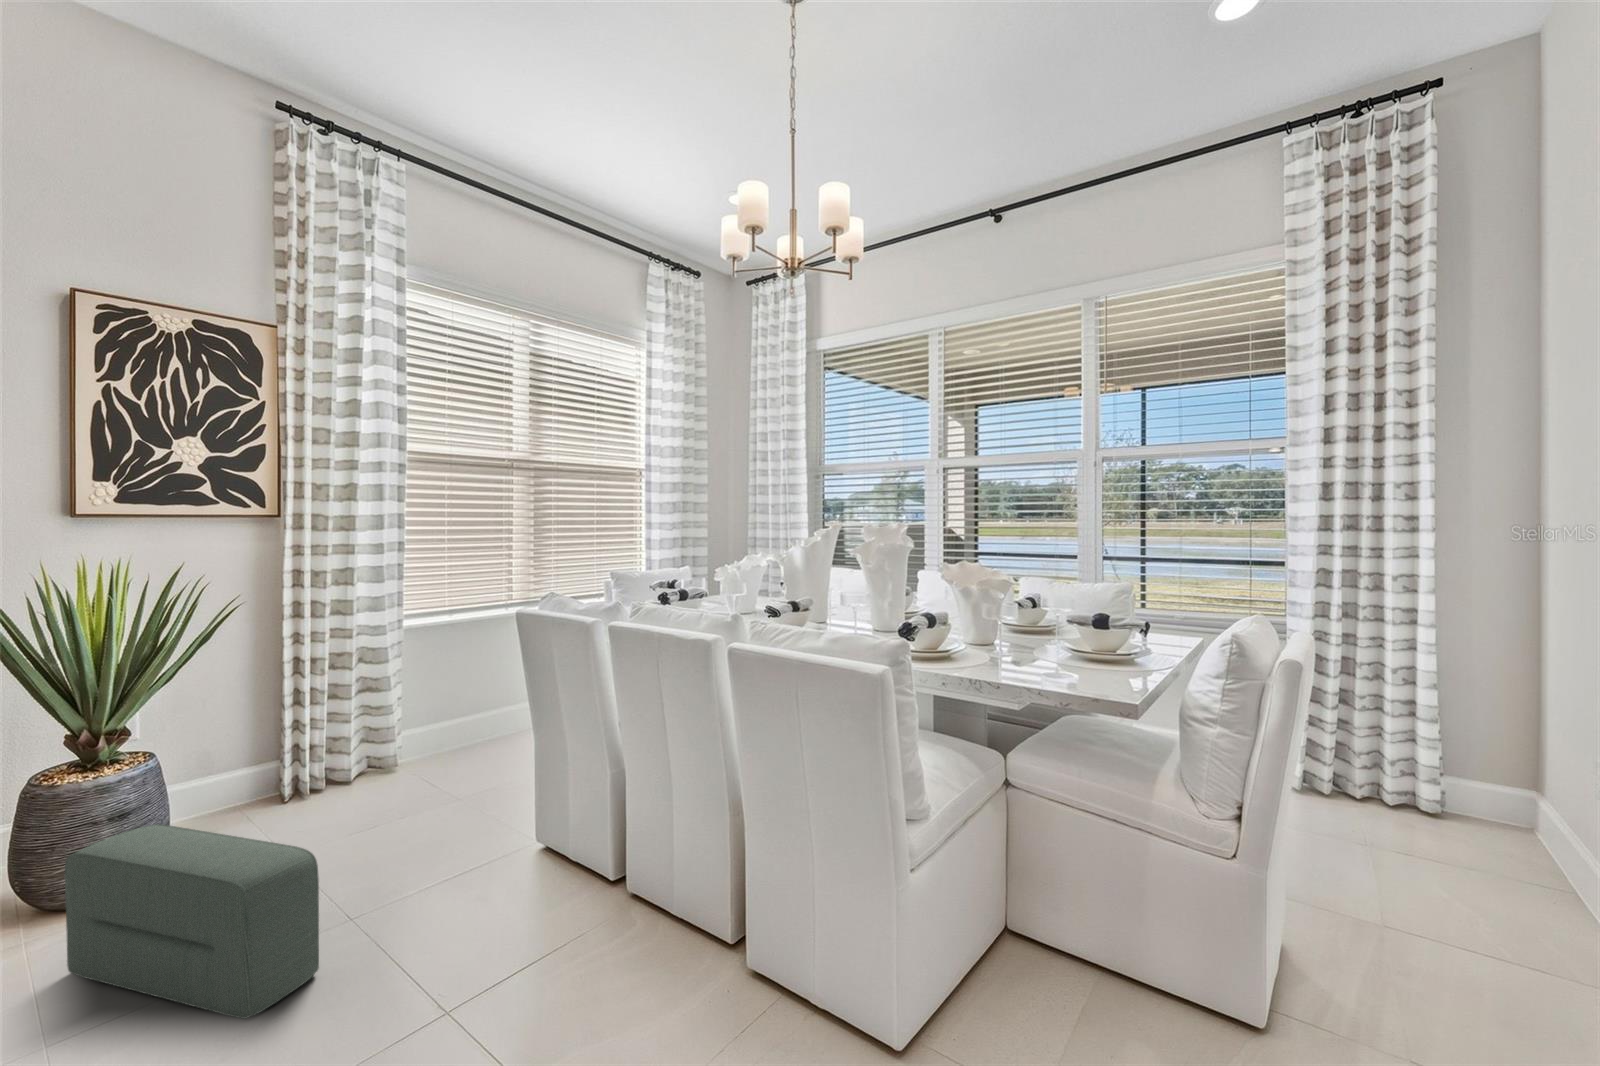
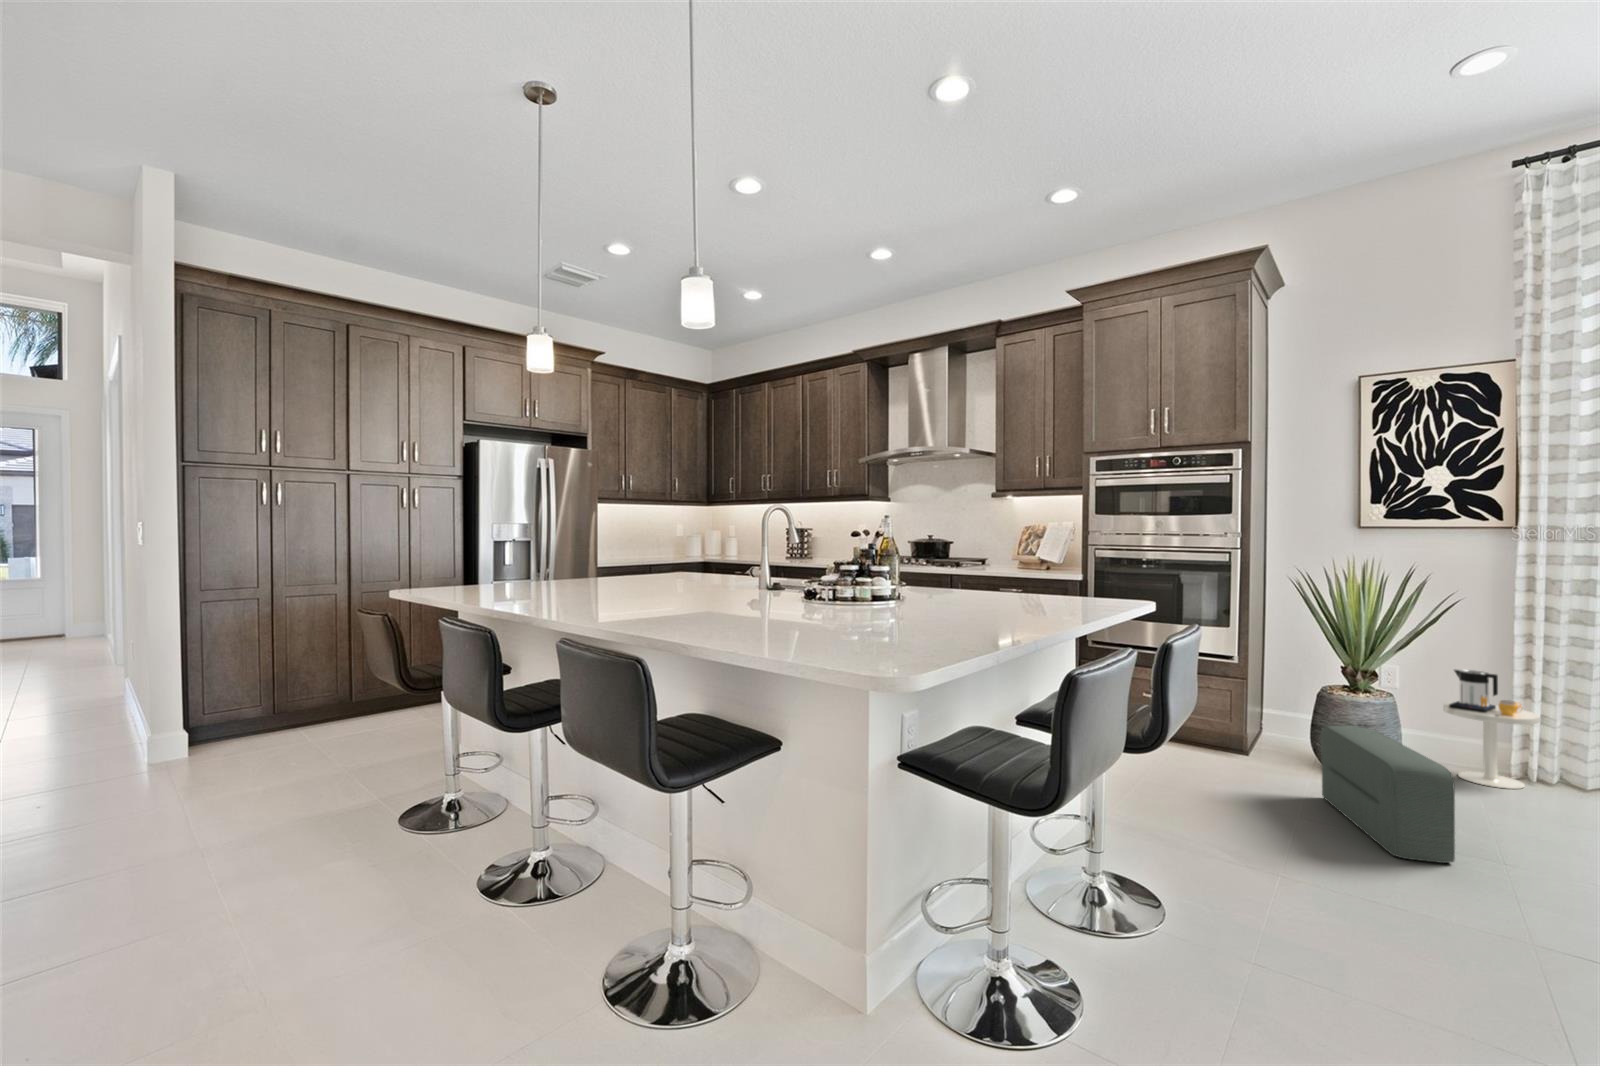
side table: none [208,688,313,827] -> present [1443,670,1540,789]

